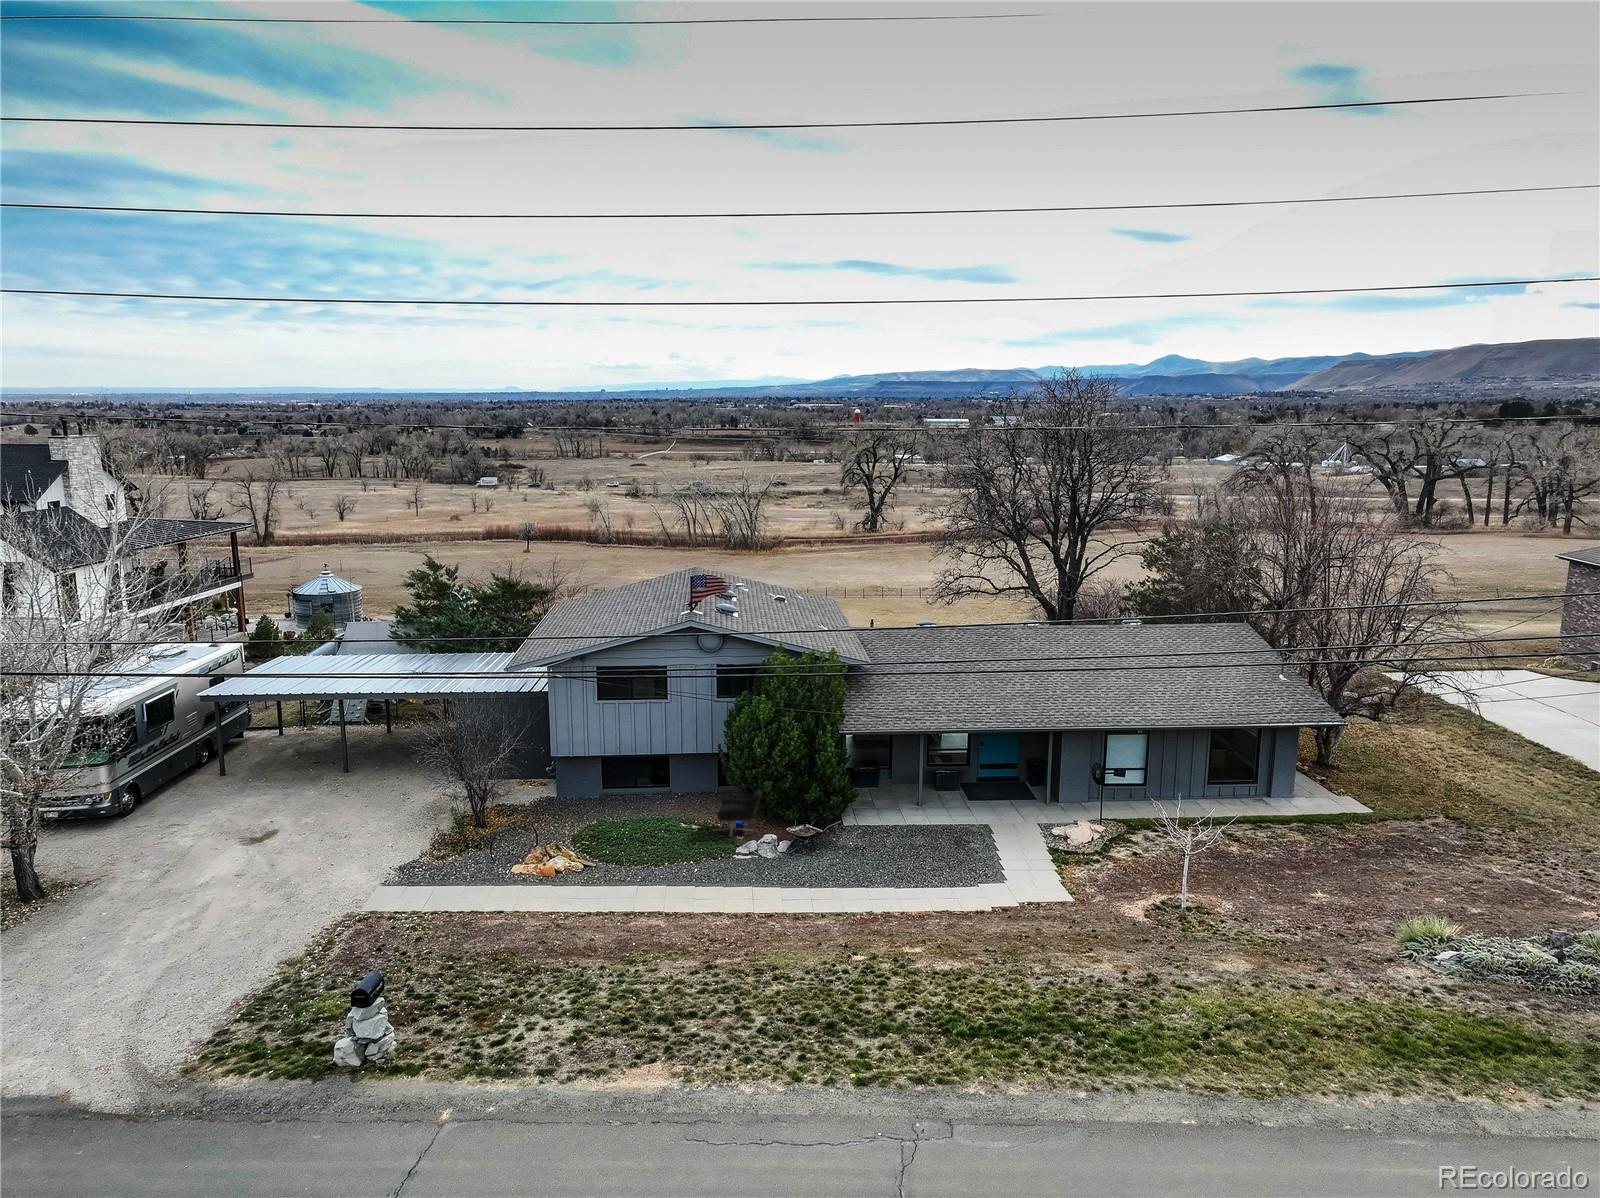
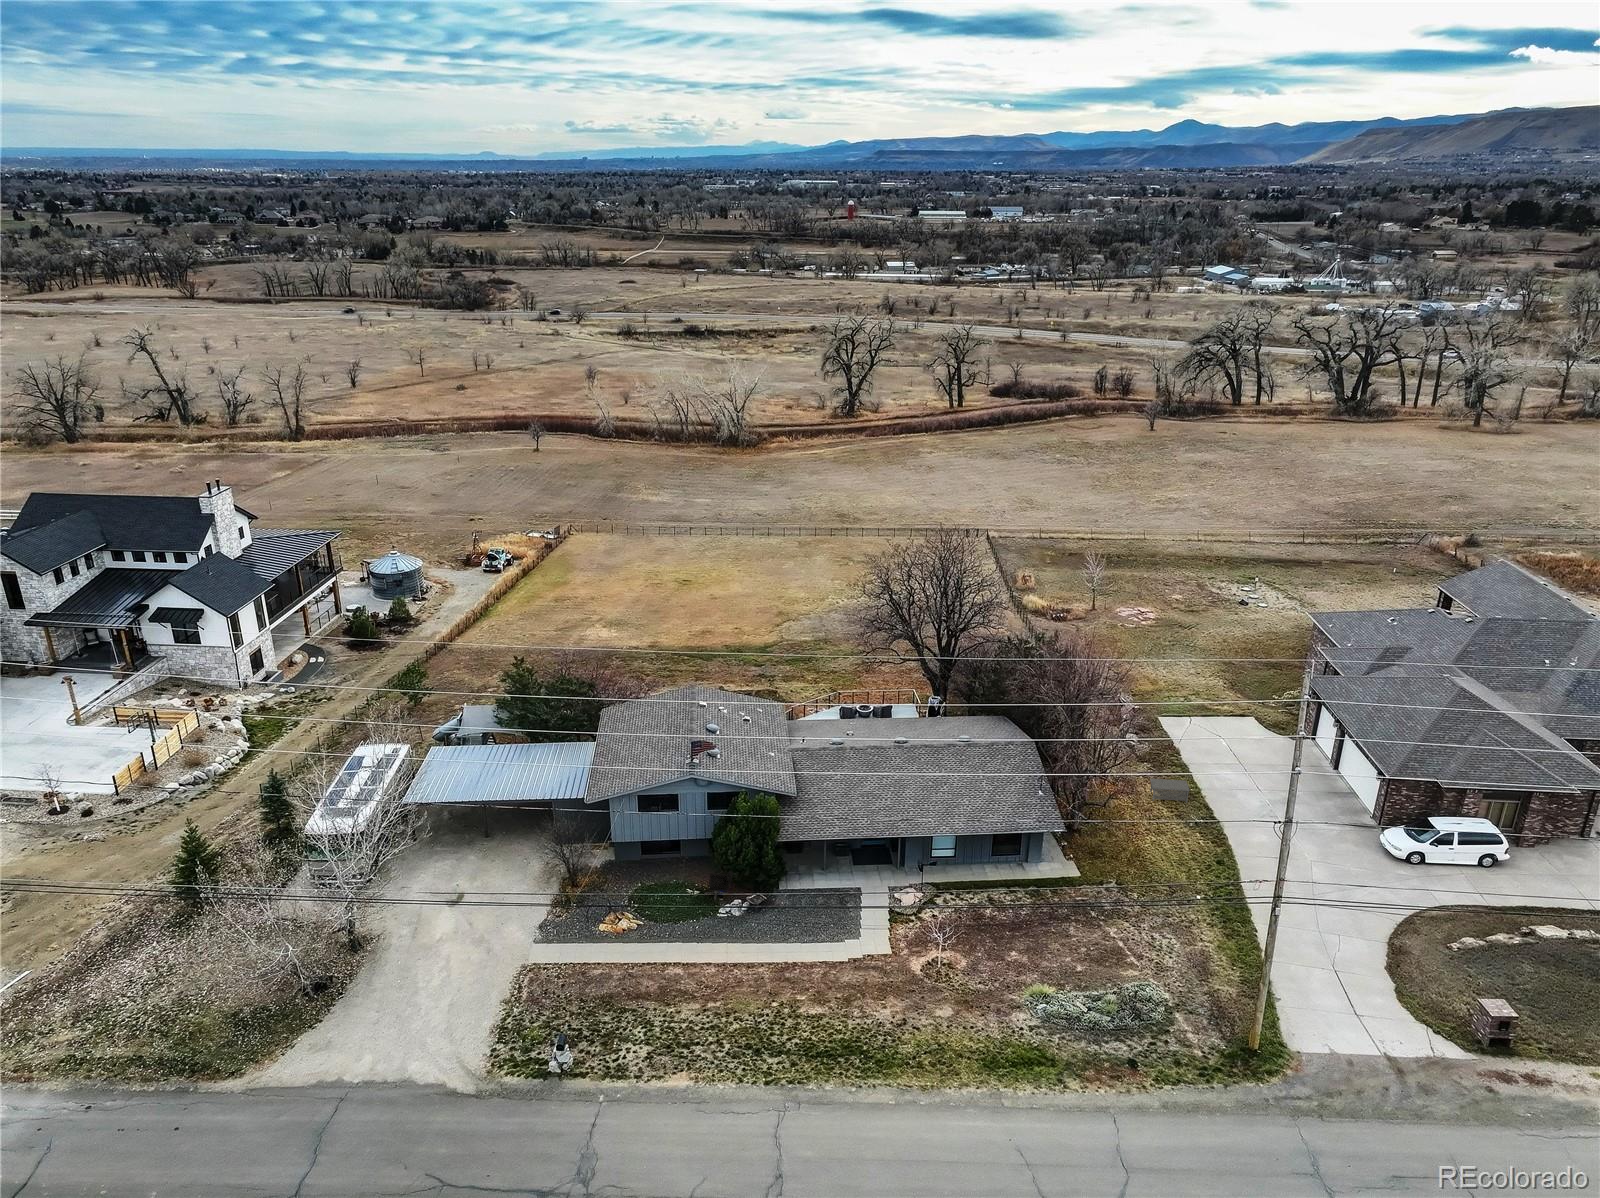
storage bench: none [1413,716,1487,747] -> present [1150,779,1190,803]

